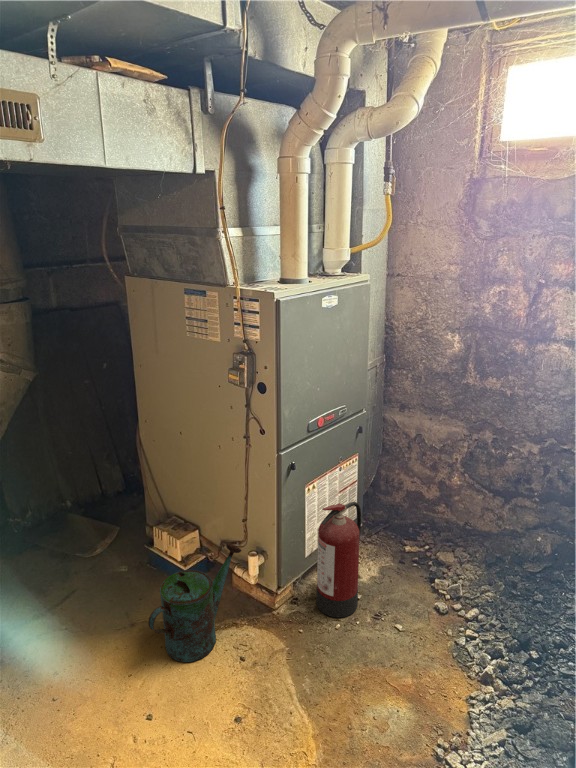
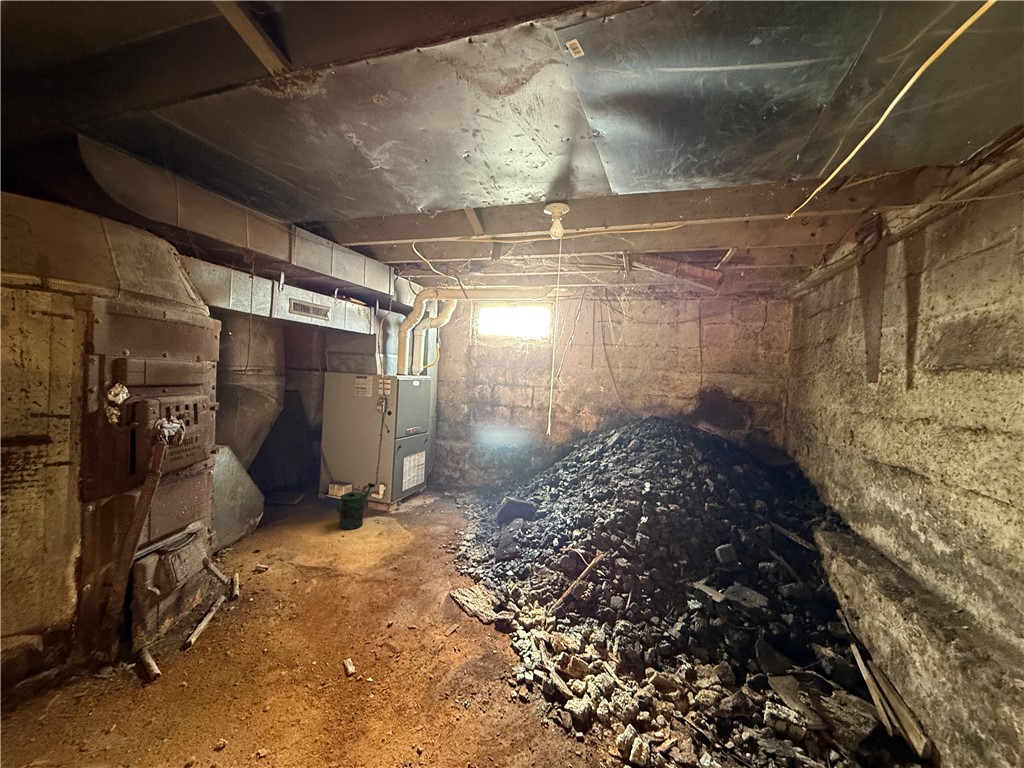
fire extinguisher: present [316,502,361,617] -> none [407,463,426,514]

